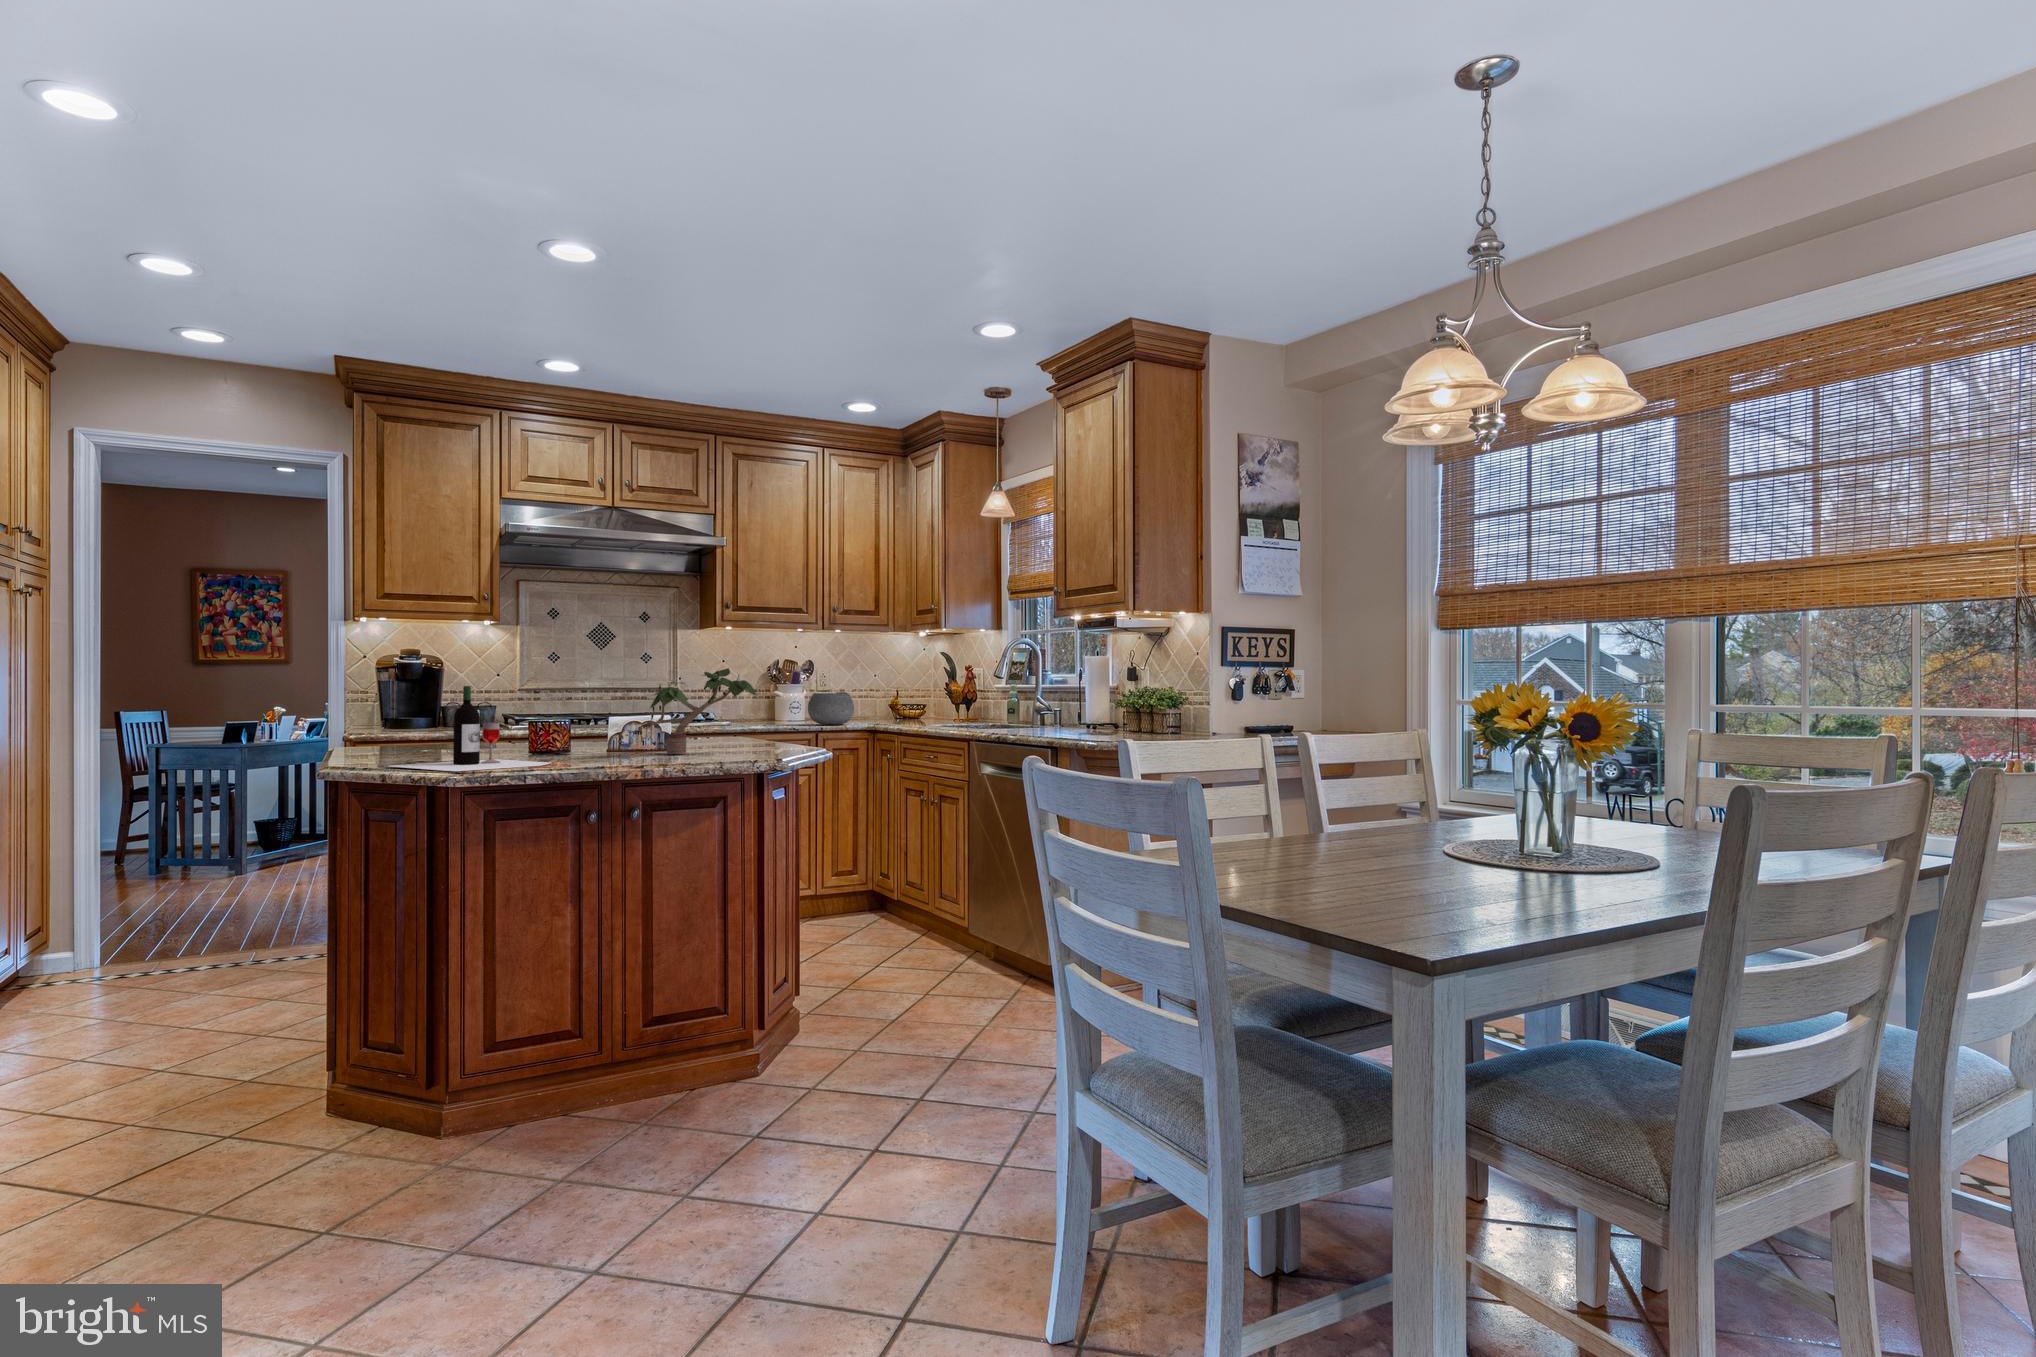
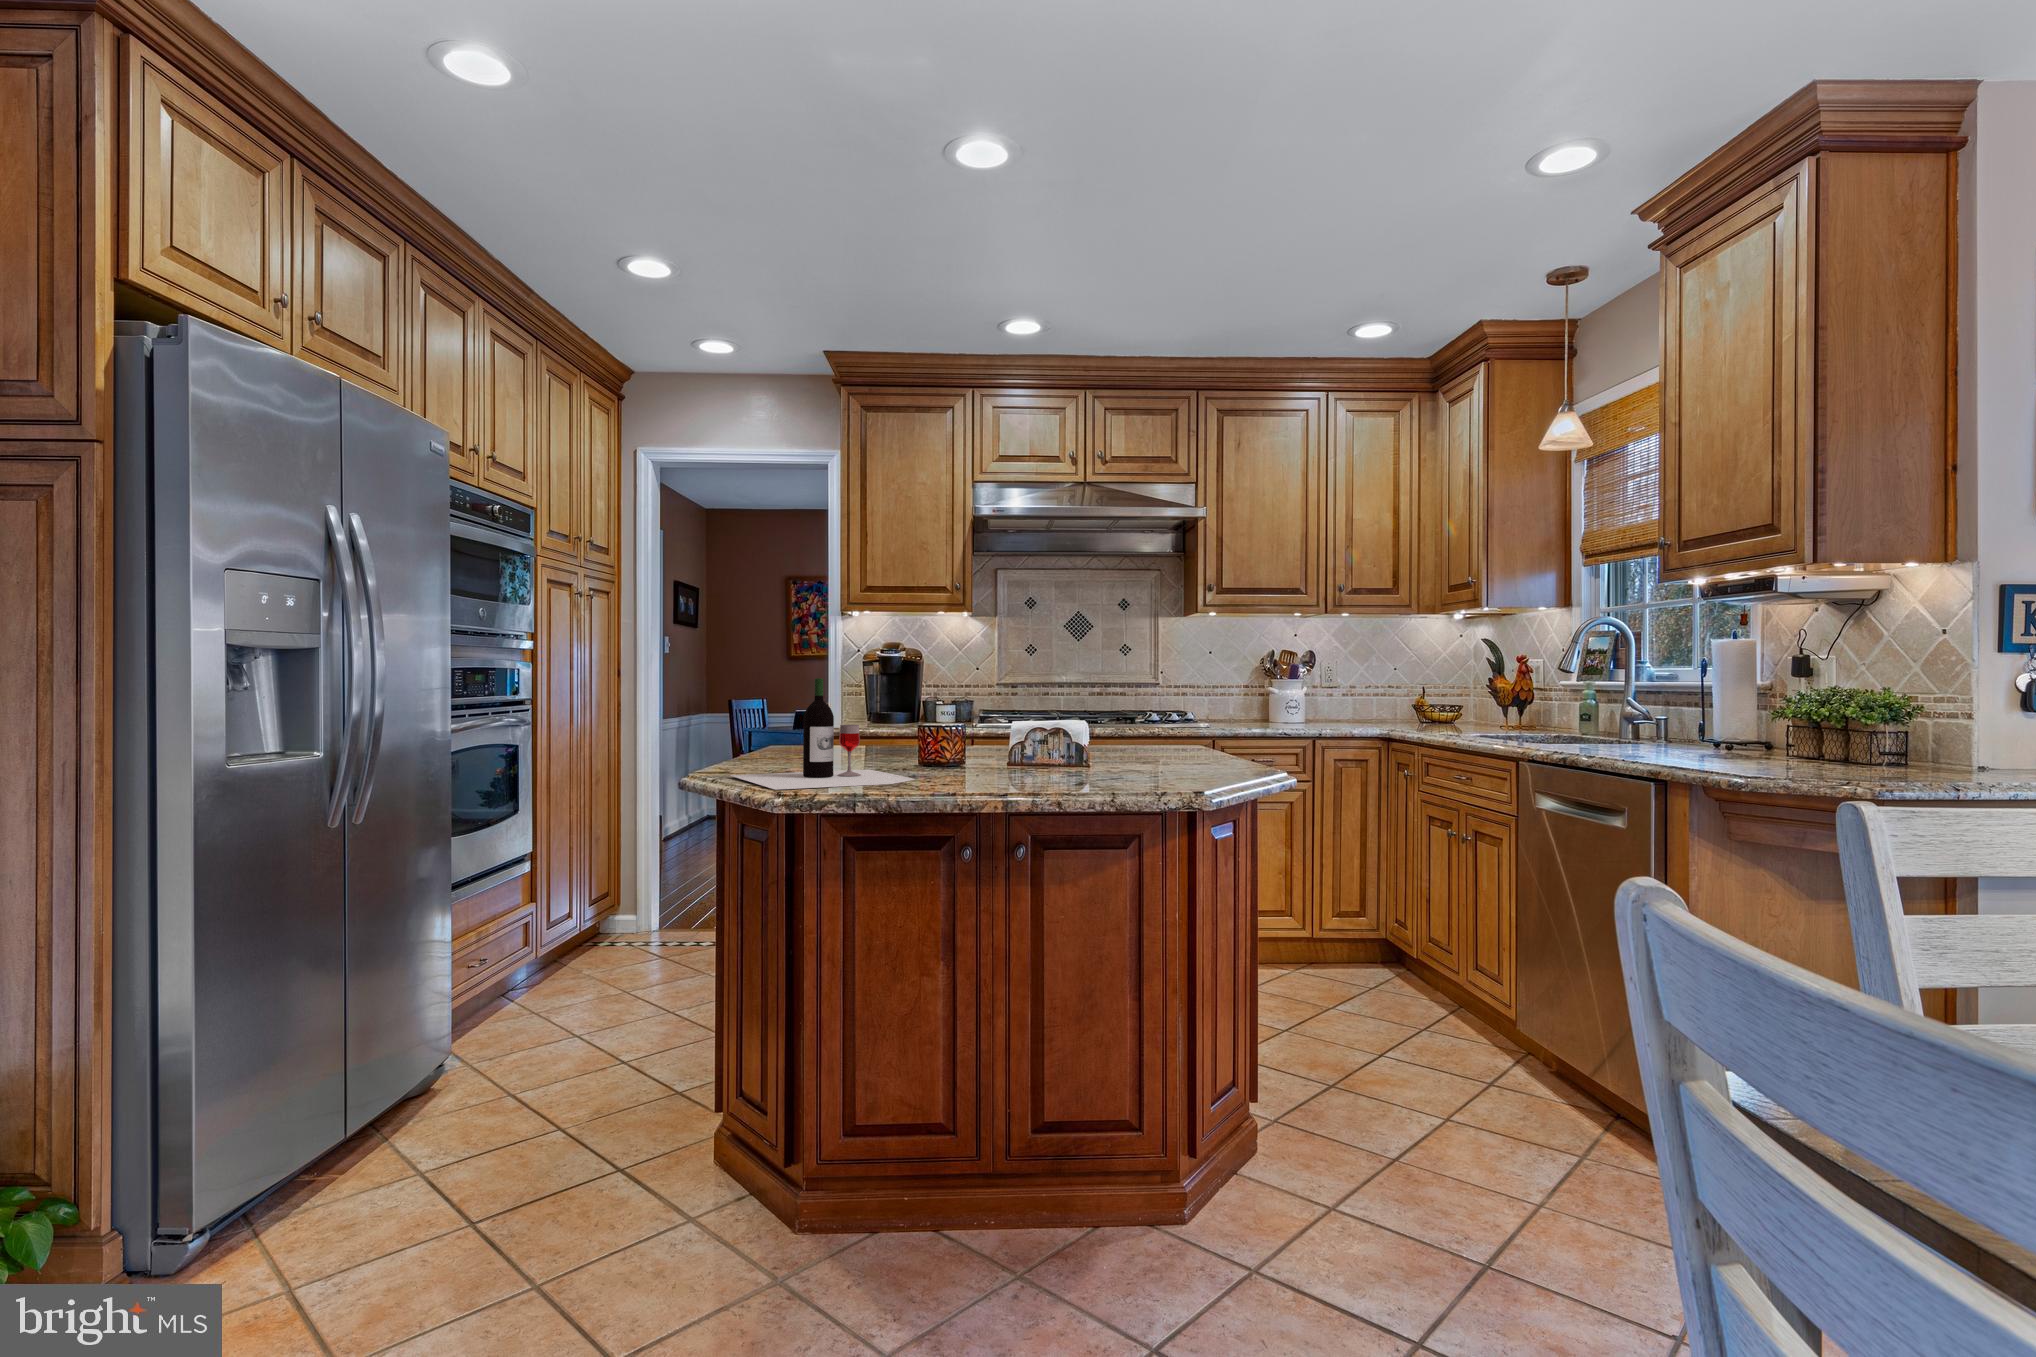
potted plant: present [650,668,757,754] -> none [1035,651,1206,771]
bowl: present [808,692,854,725] -> none [1305,689,1364,729]

